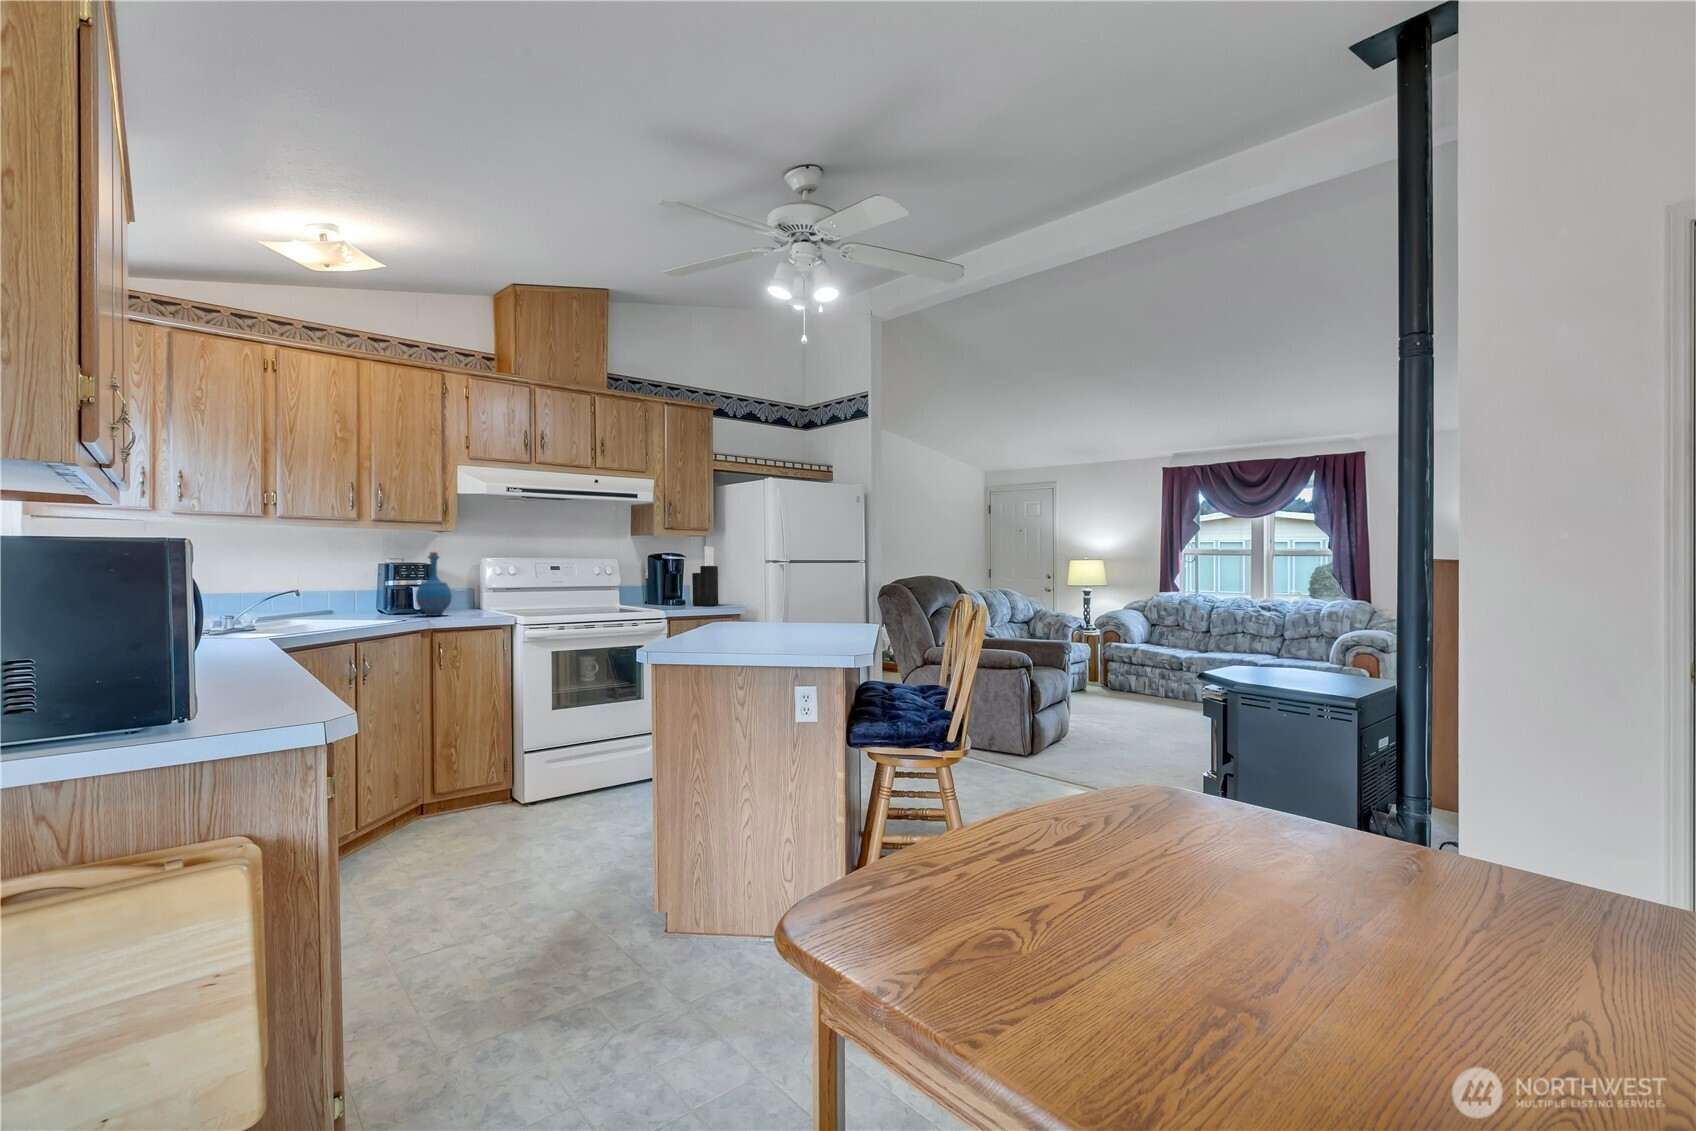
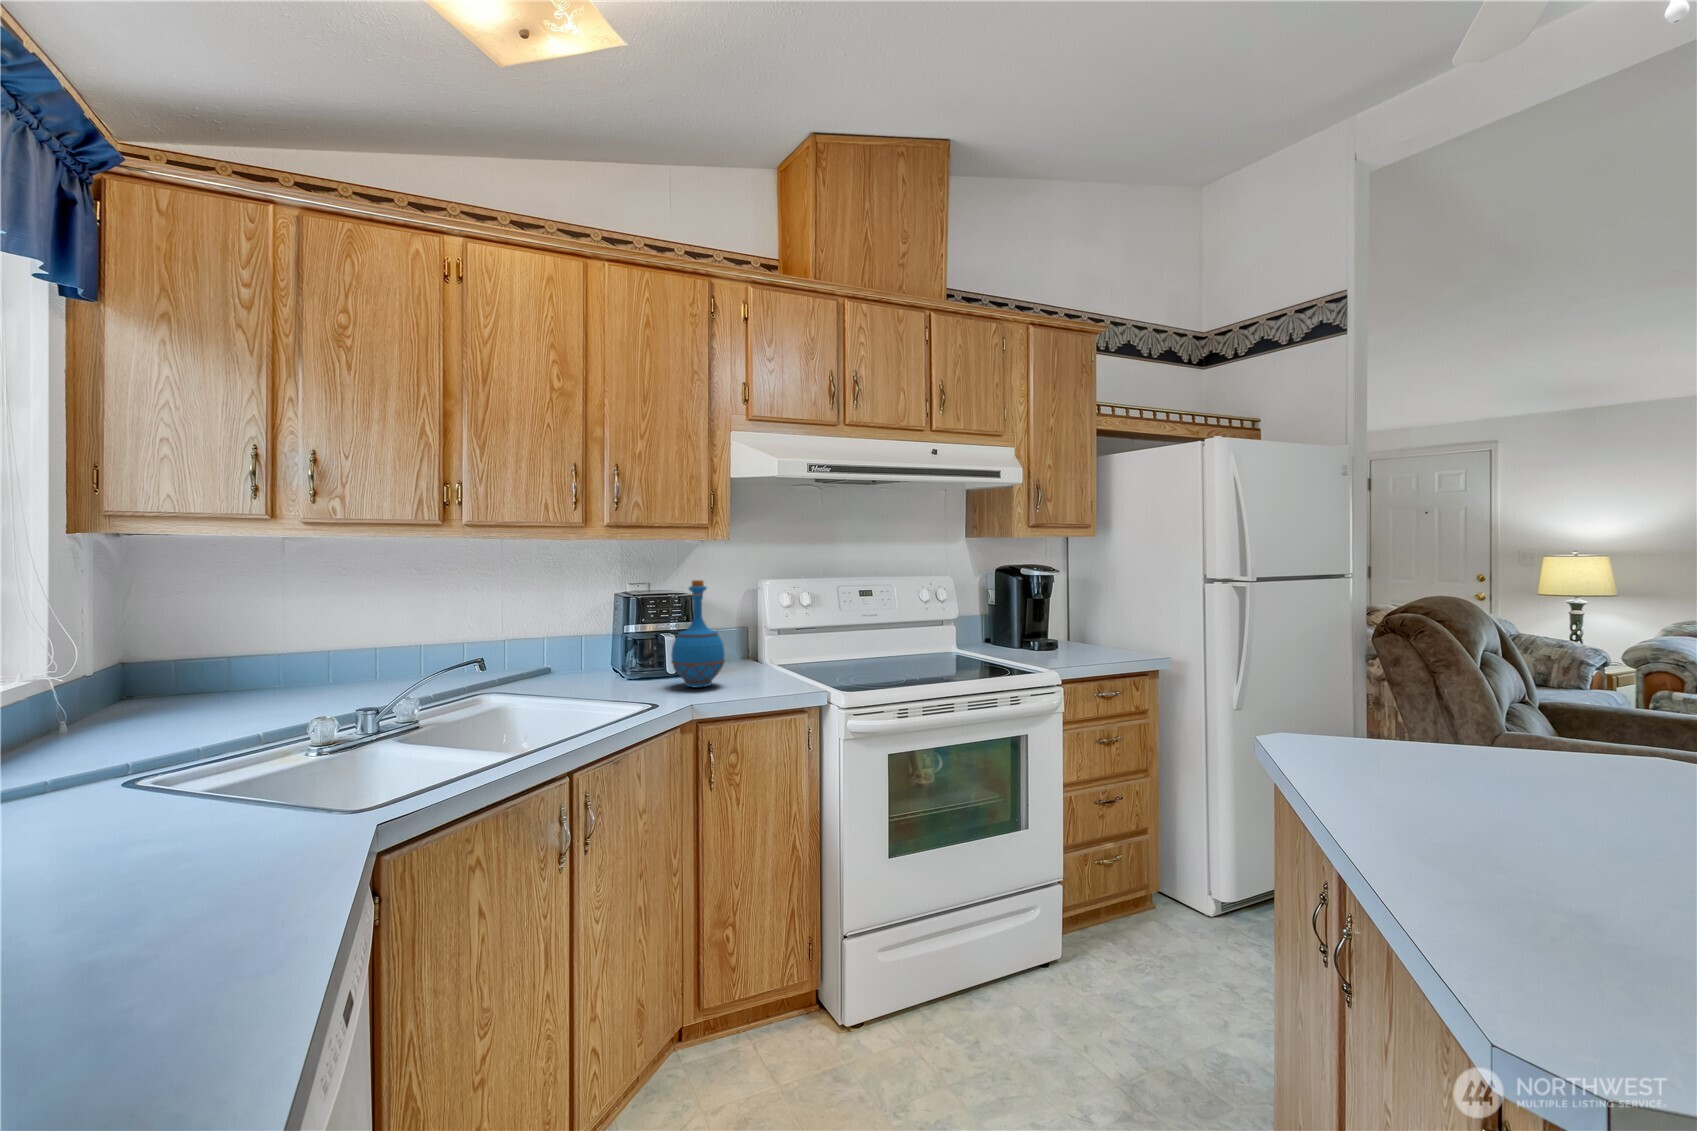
knife block: present [692,546,718,606] -> none [1075,559,1113,660]

